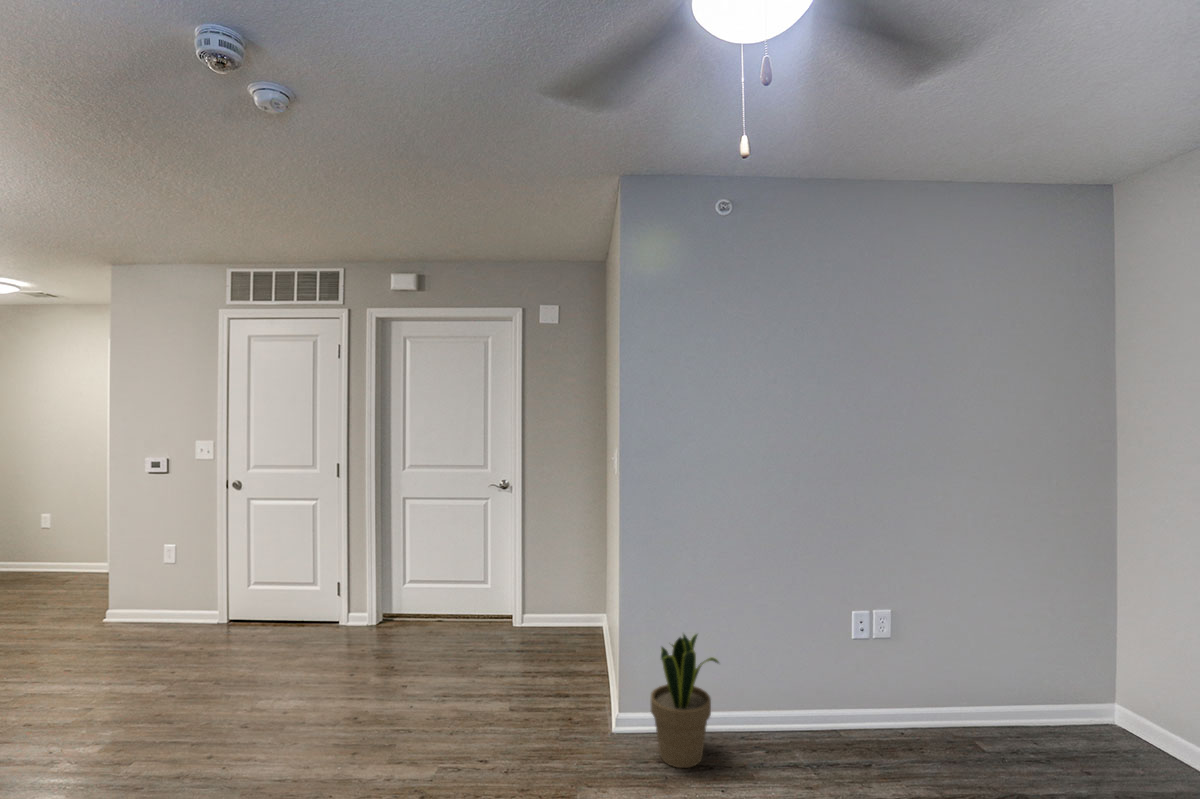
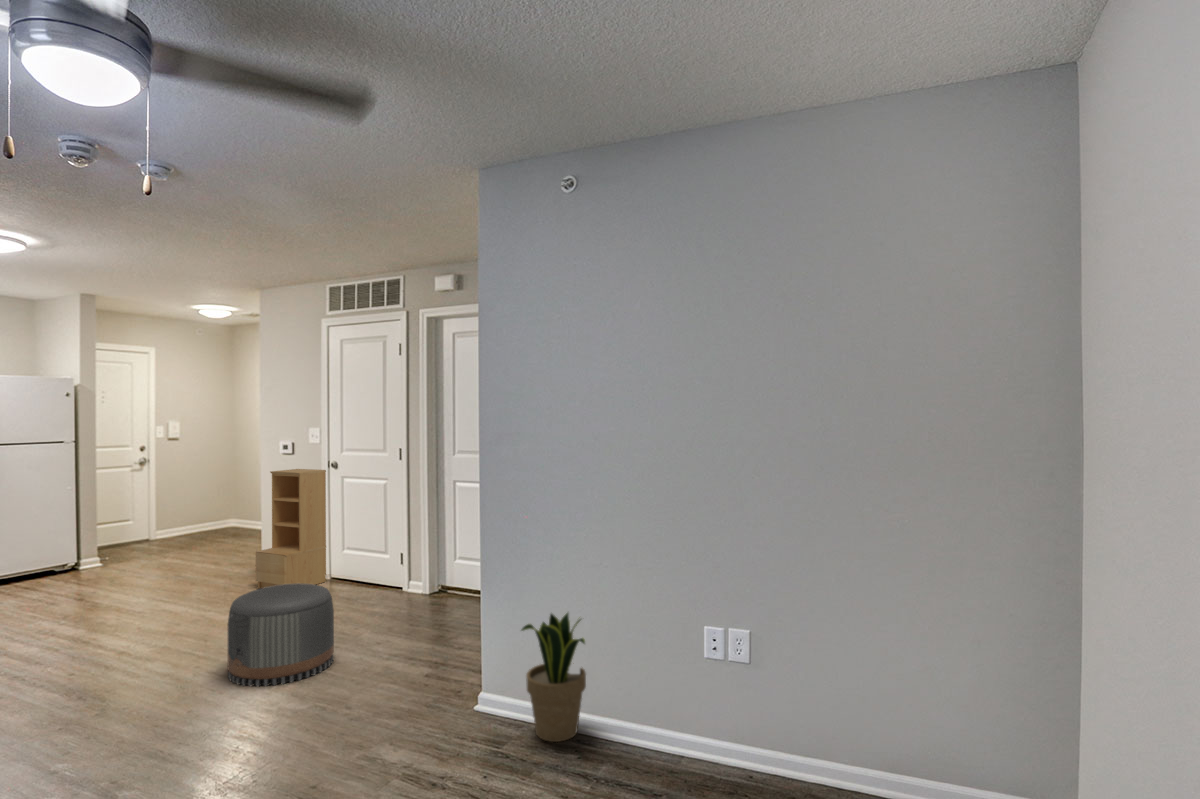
bookshelf: none [131,491,226,646] -> present [256,469,326,589]
pouf: none [220,636,353,778] -> present [228,583,334,687]

